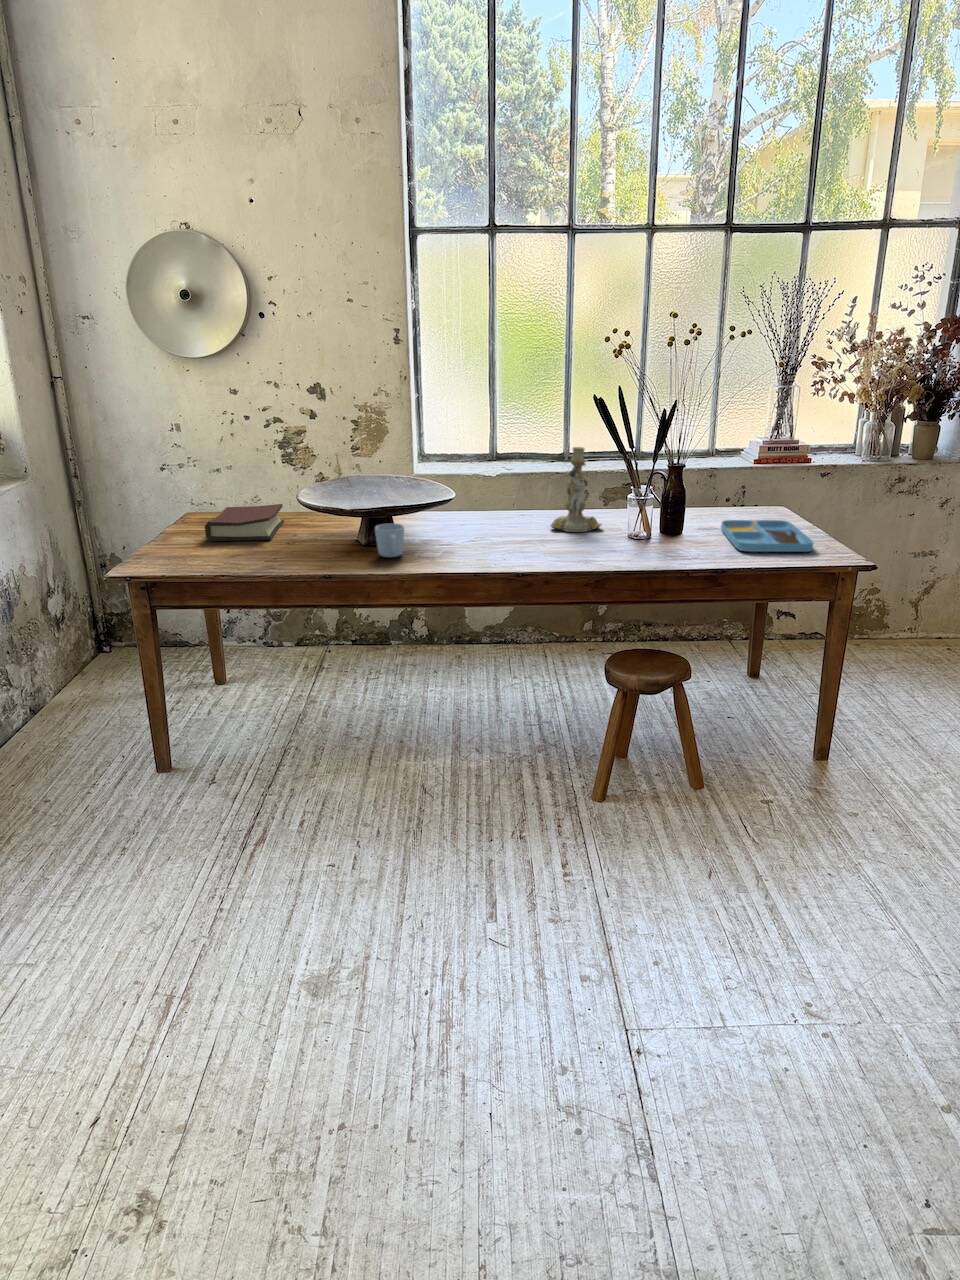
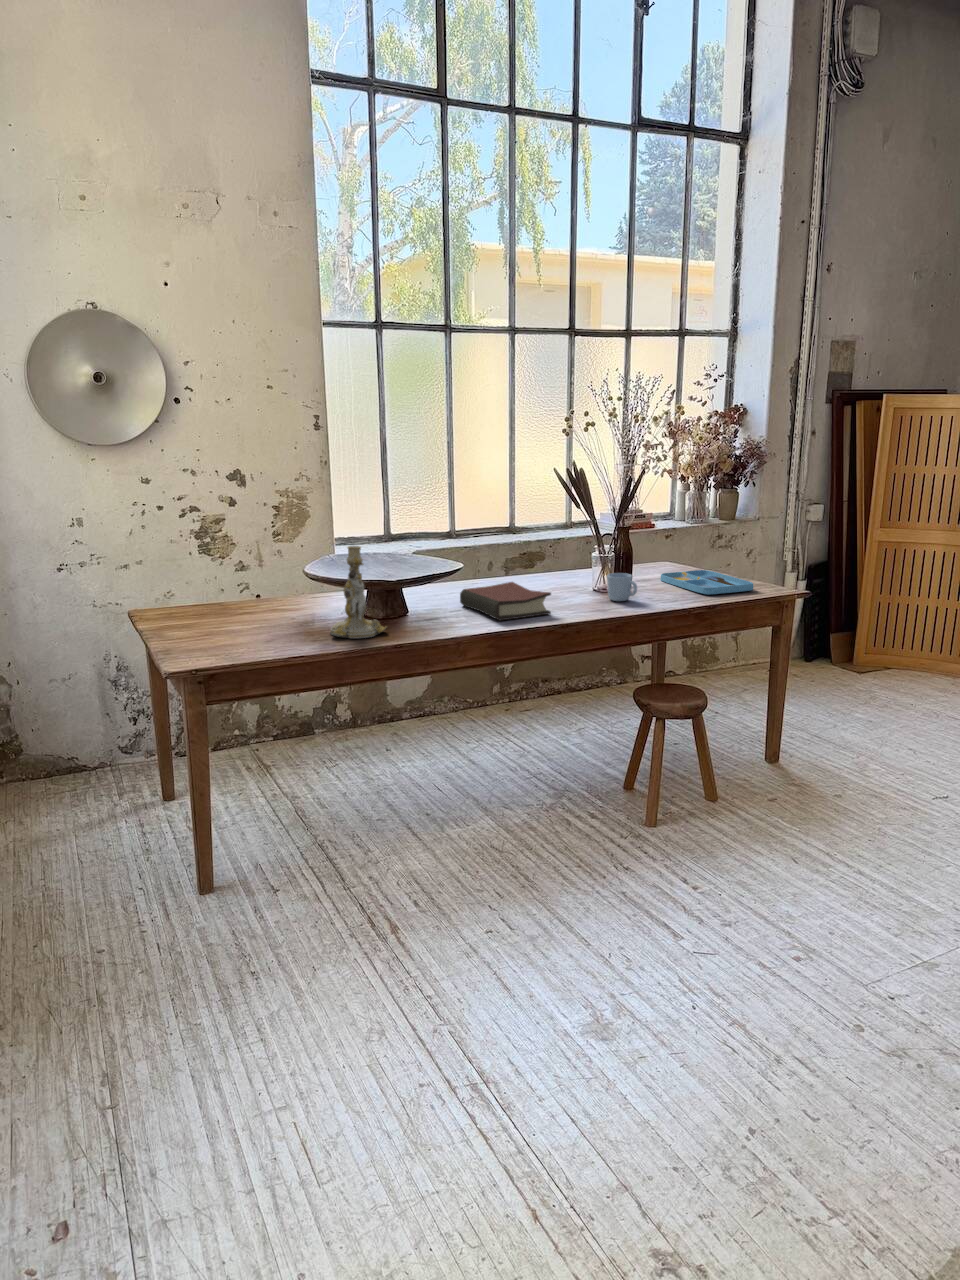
candlestick: present [550,447,601,532] -> present [330,546,387,638]
hardback book: present [205,504,284,541] -> present [460,582,551,621]
mug: present [375,524,404,557] -> present [607,573,637,601]

